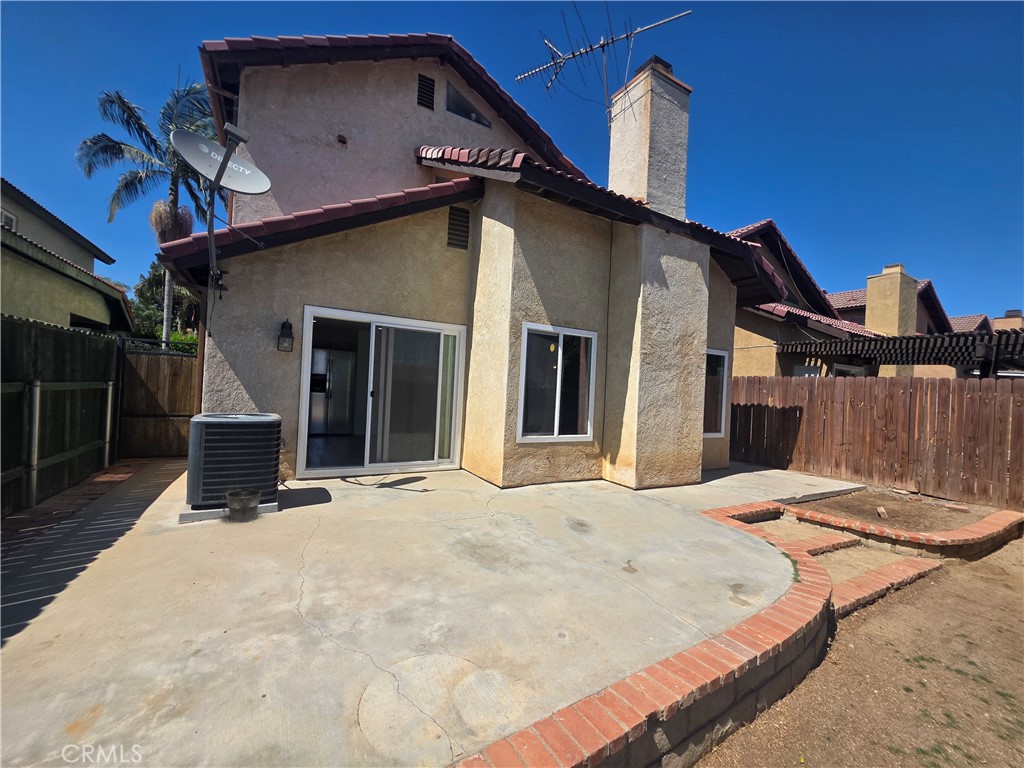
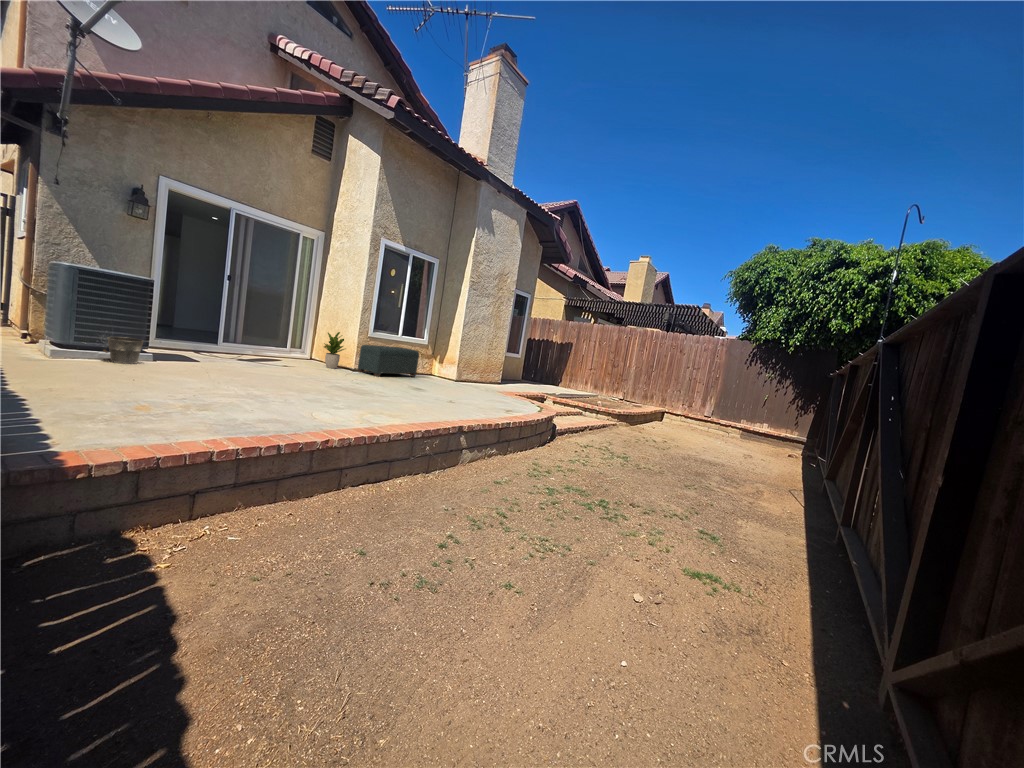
potted plant: none [463,442,493,487] -> present [324,332,344,369]
bench: none [507,450,582,497] -> present [358,345,419,377]

